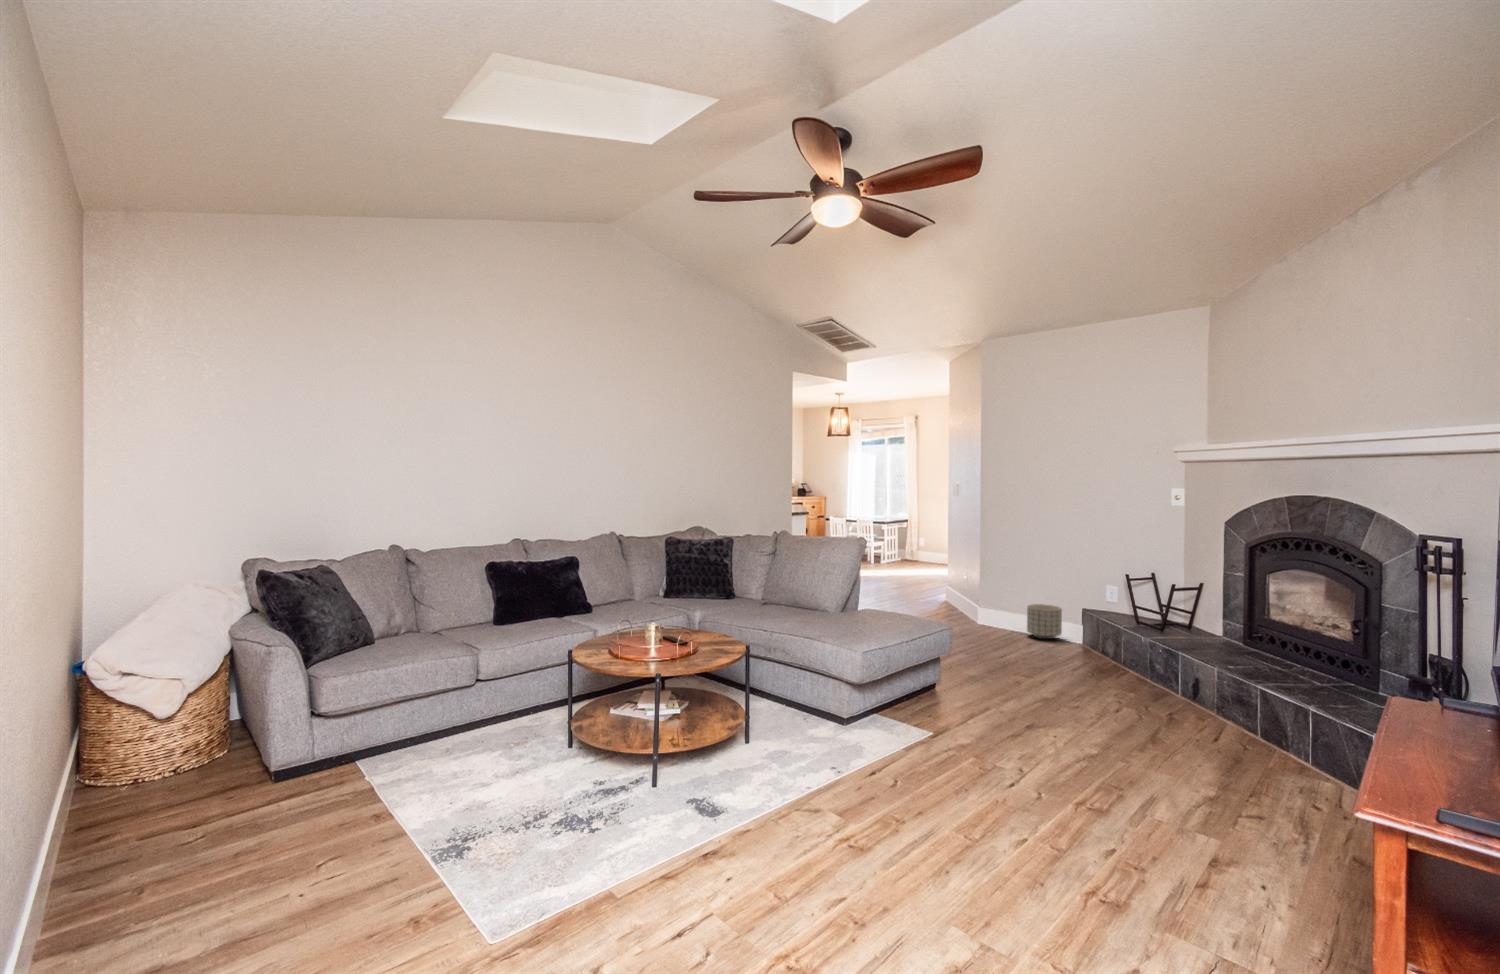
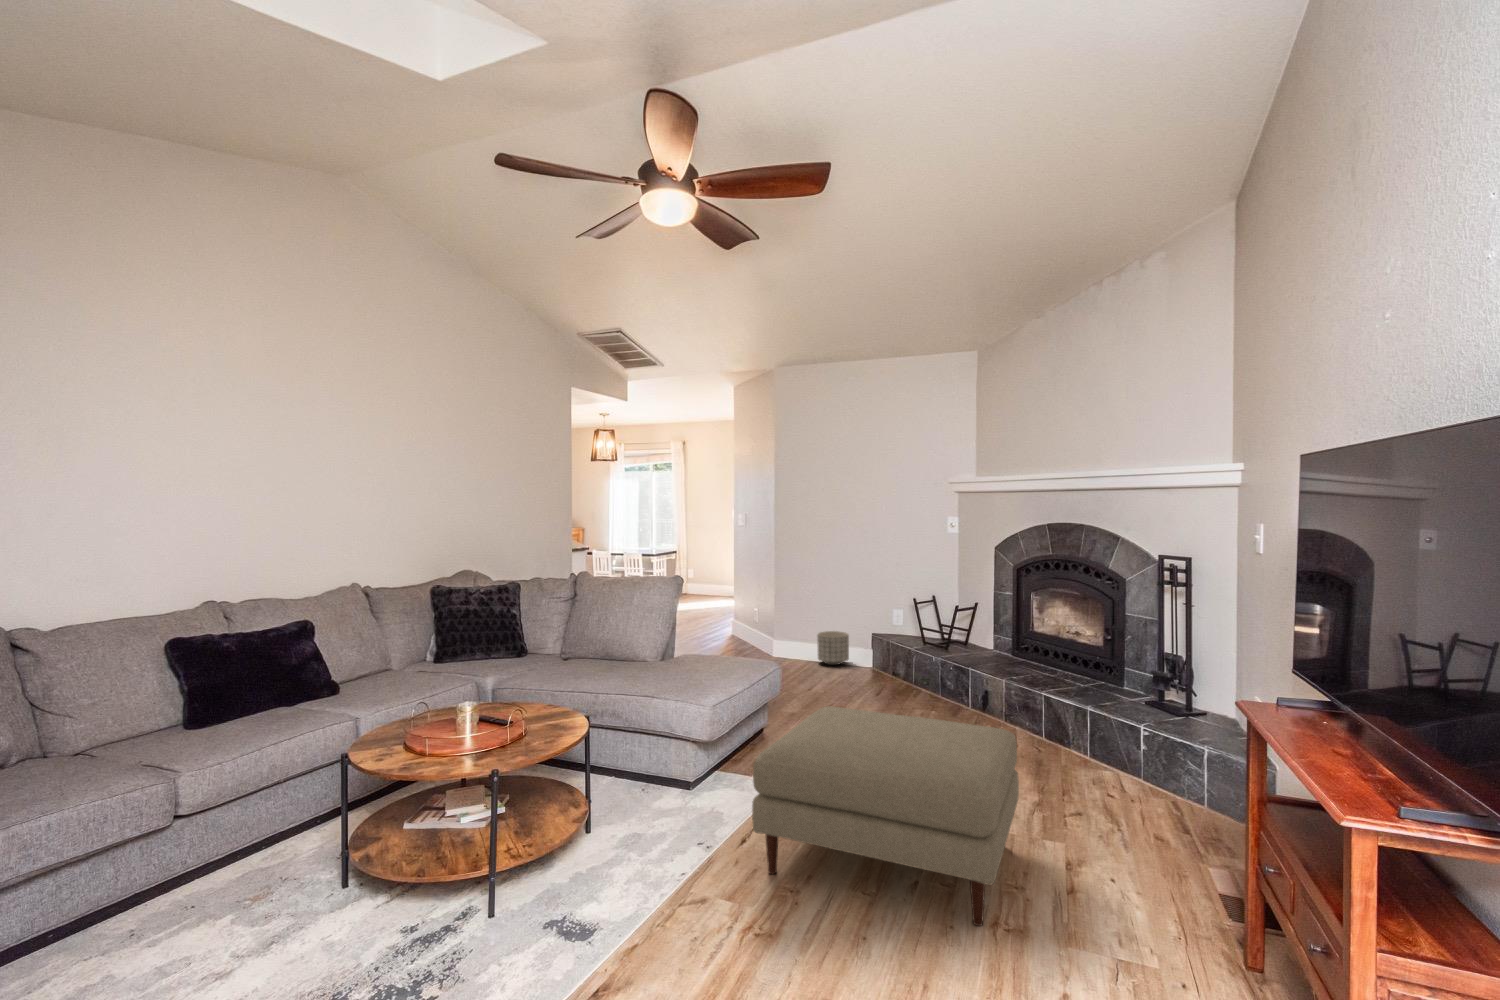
ottoman: none [870,664,1164,888] -> present [752,706,1019,926]

